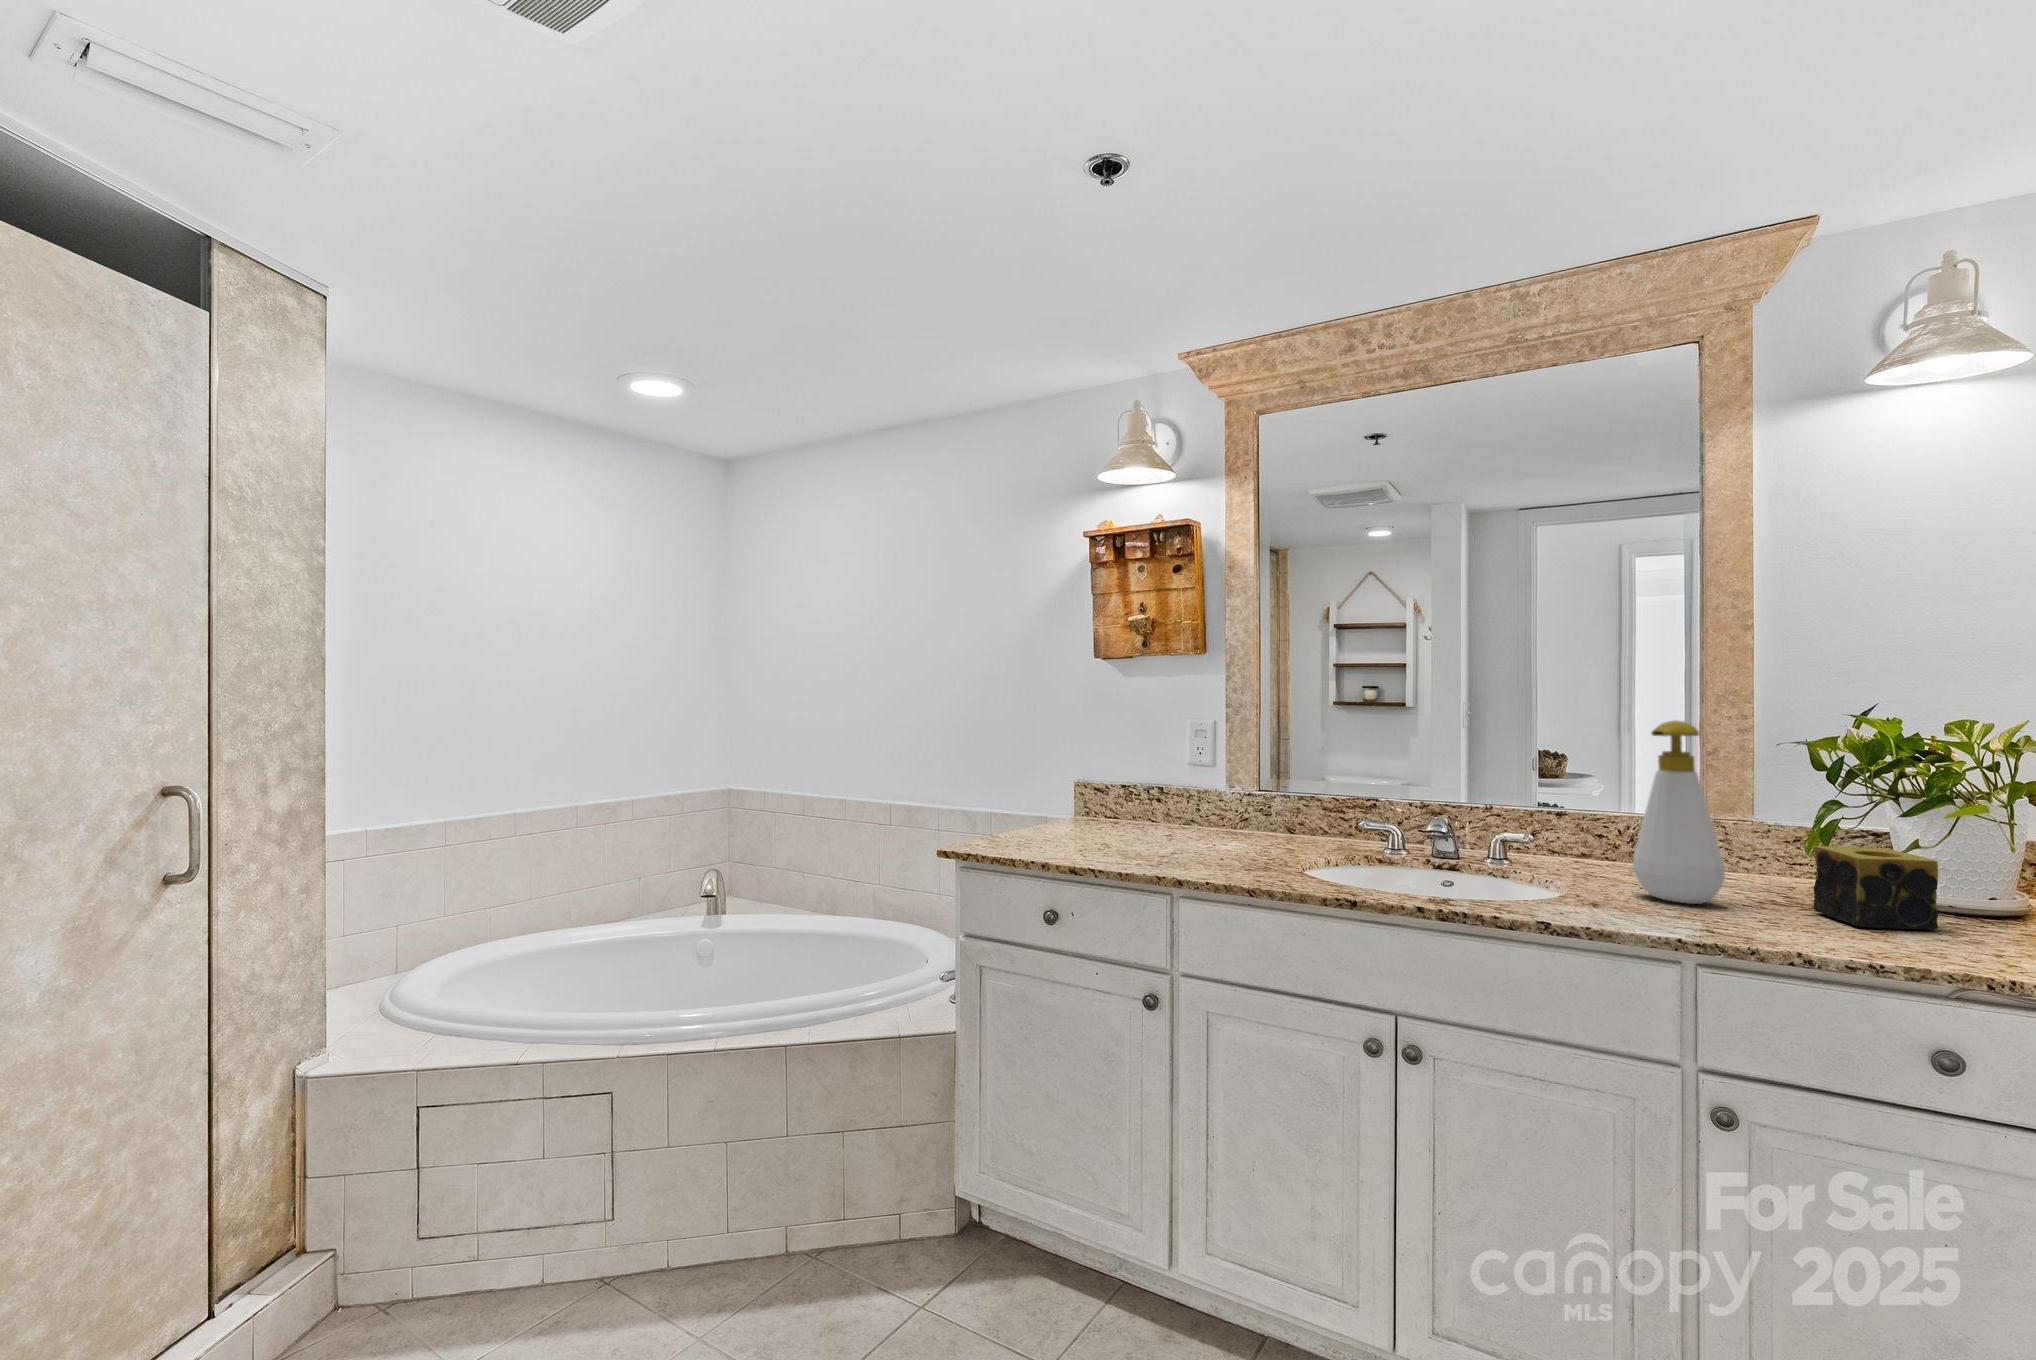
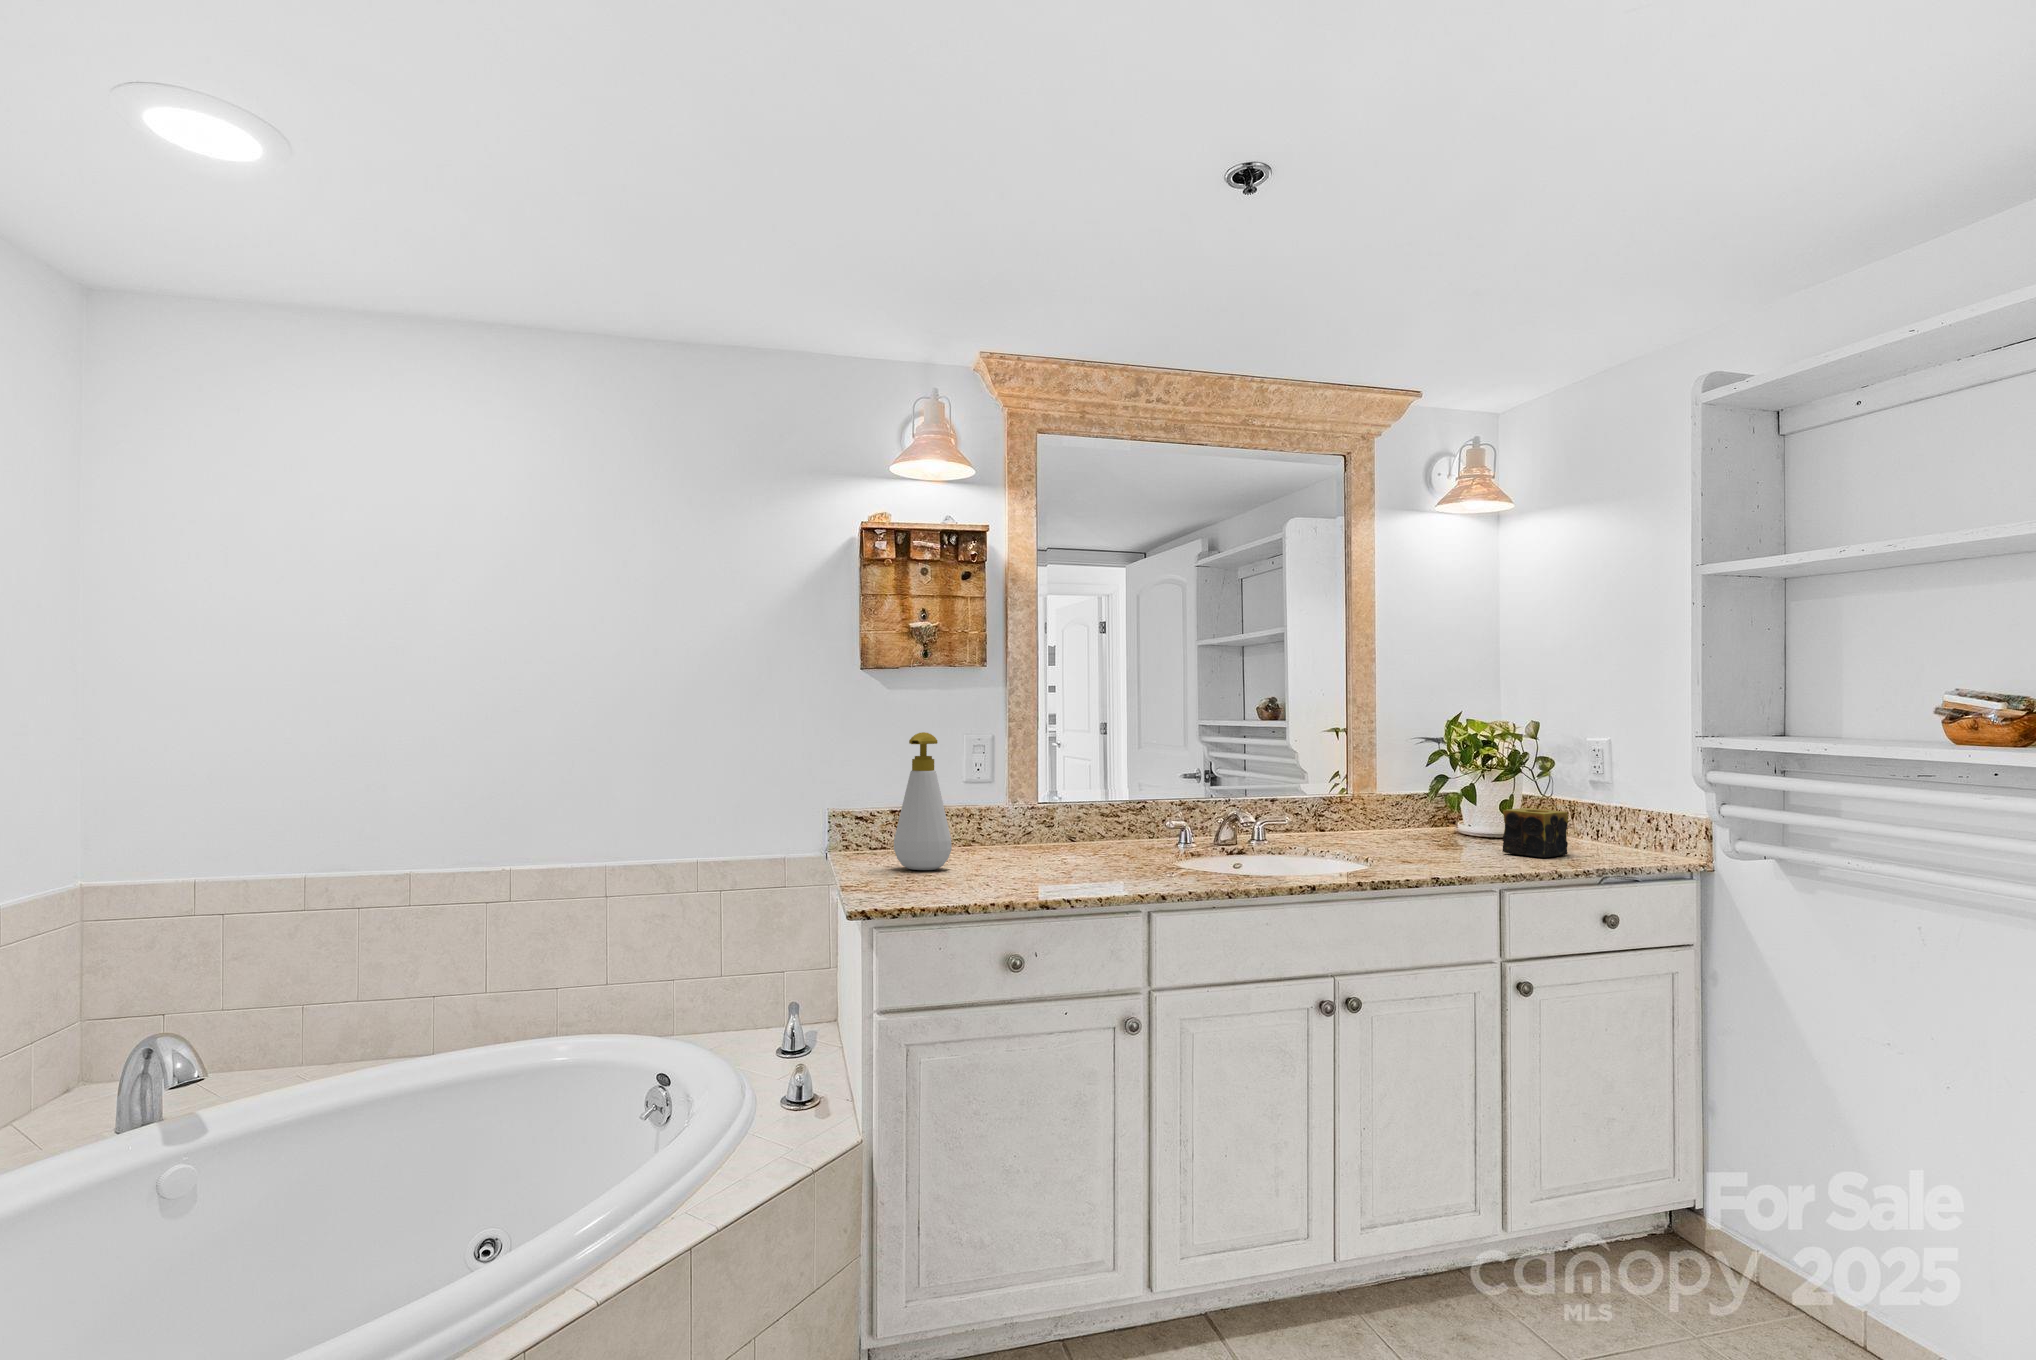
soap bottle: present [1633,720,1725,904] -> present [894,732,952,870]

